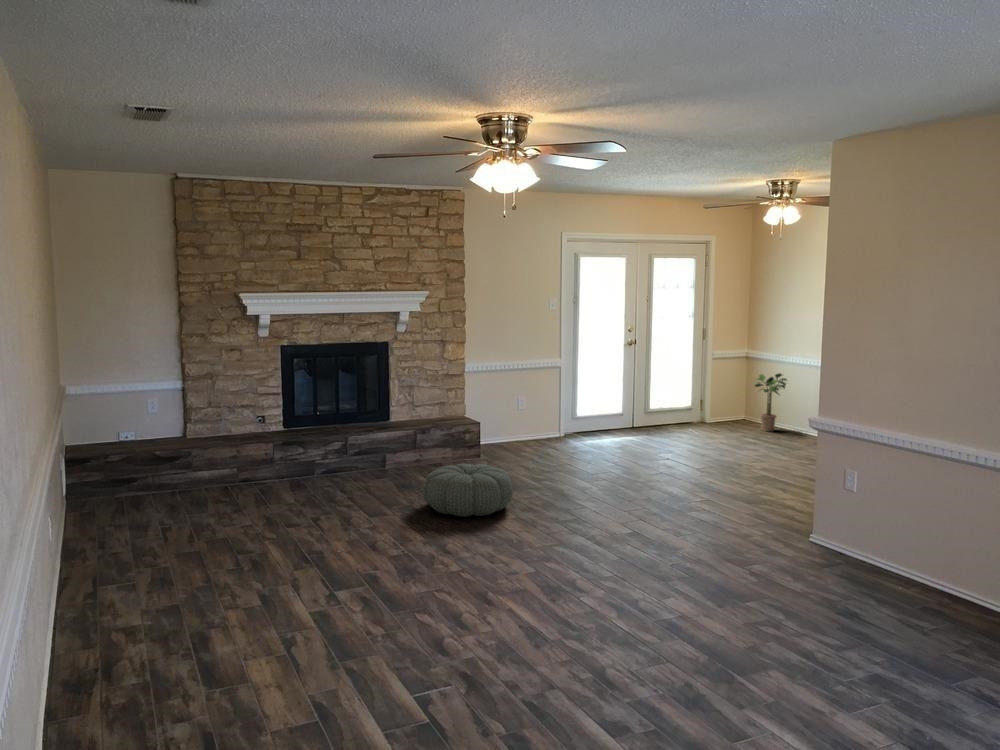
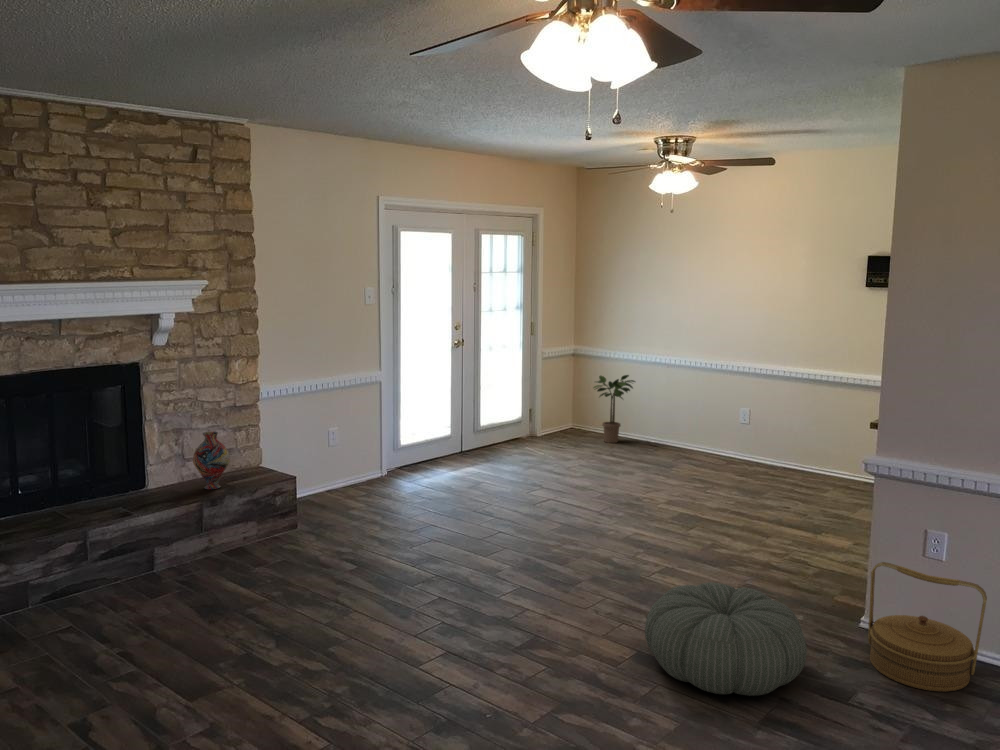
vase: none [415,388,437,424] -> present [193,432,230,489]
pouf: present [423,464,513,517] -> present [645,582,807,696]
woven basket: none [795,487,868,576] -> present [868,562,987,692]

